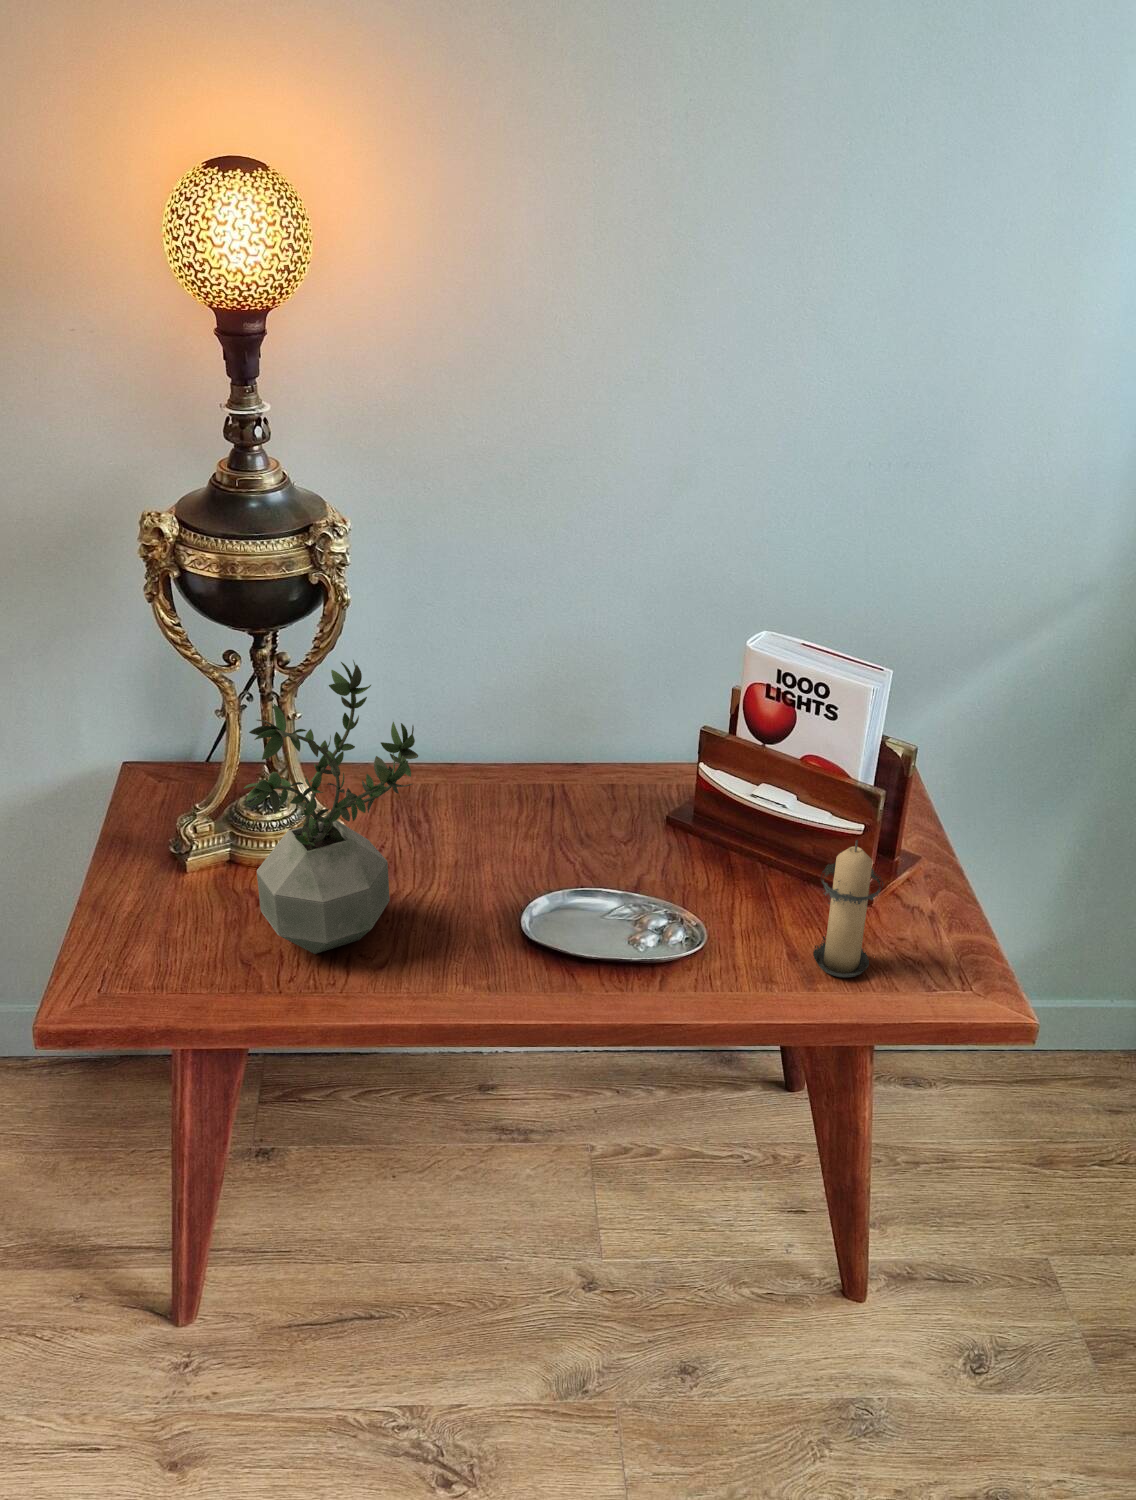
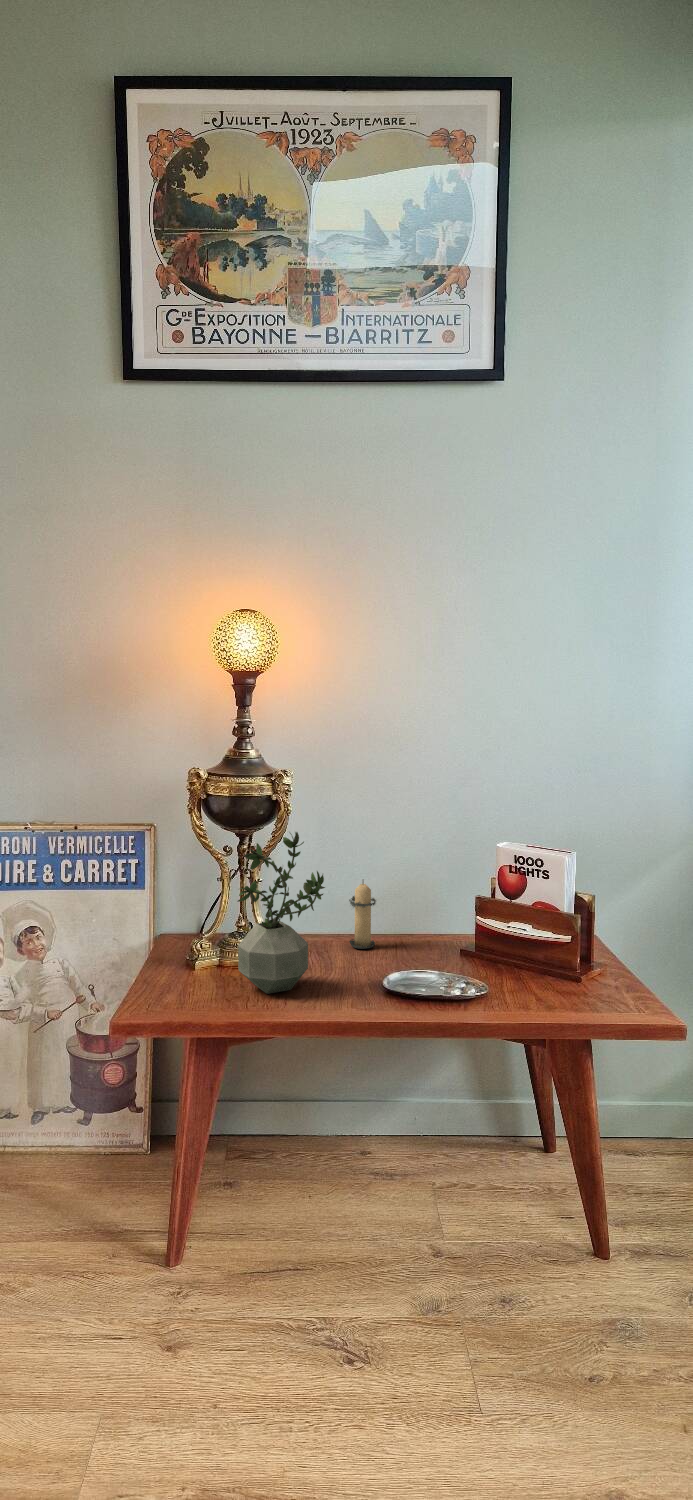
candle: present [813,840,883,977] -> present [349,881,376,949]

